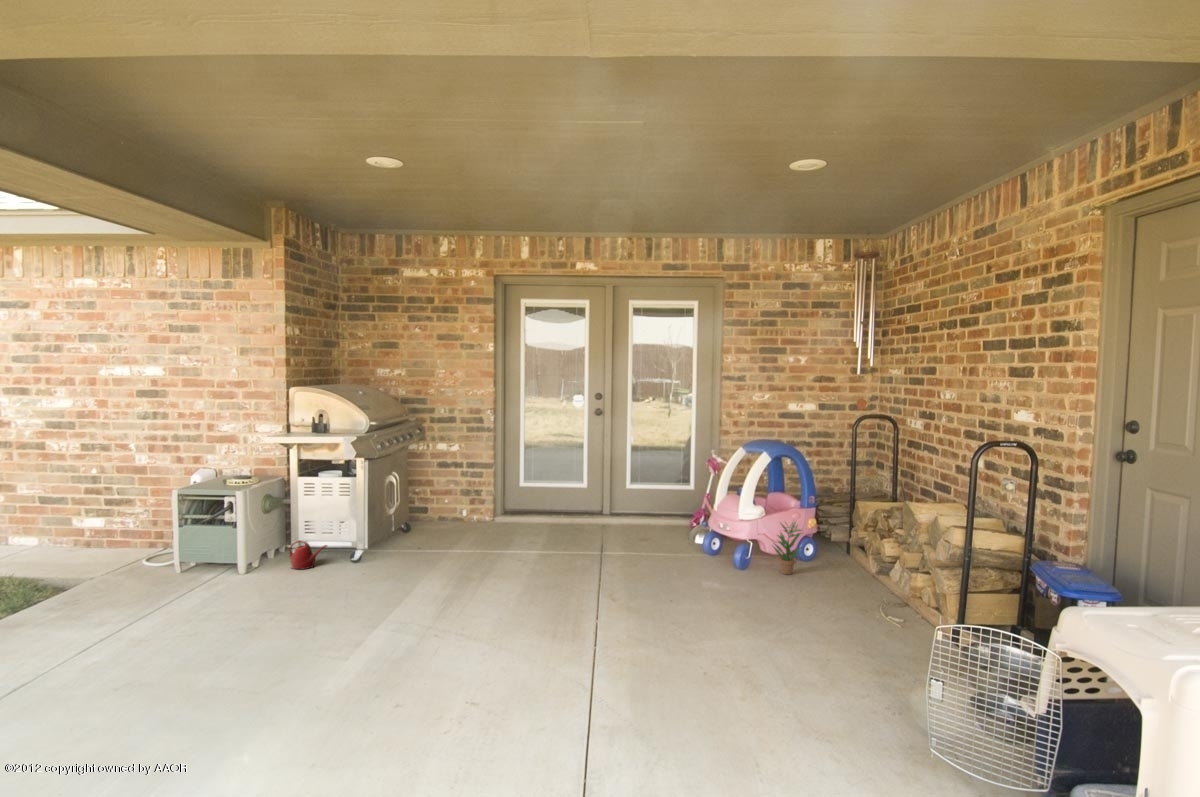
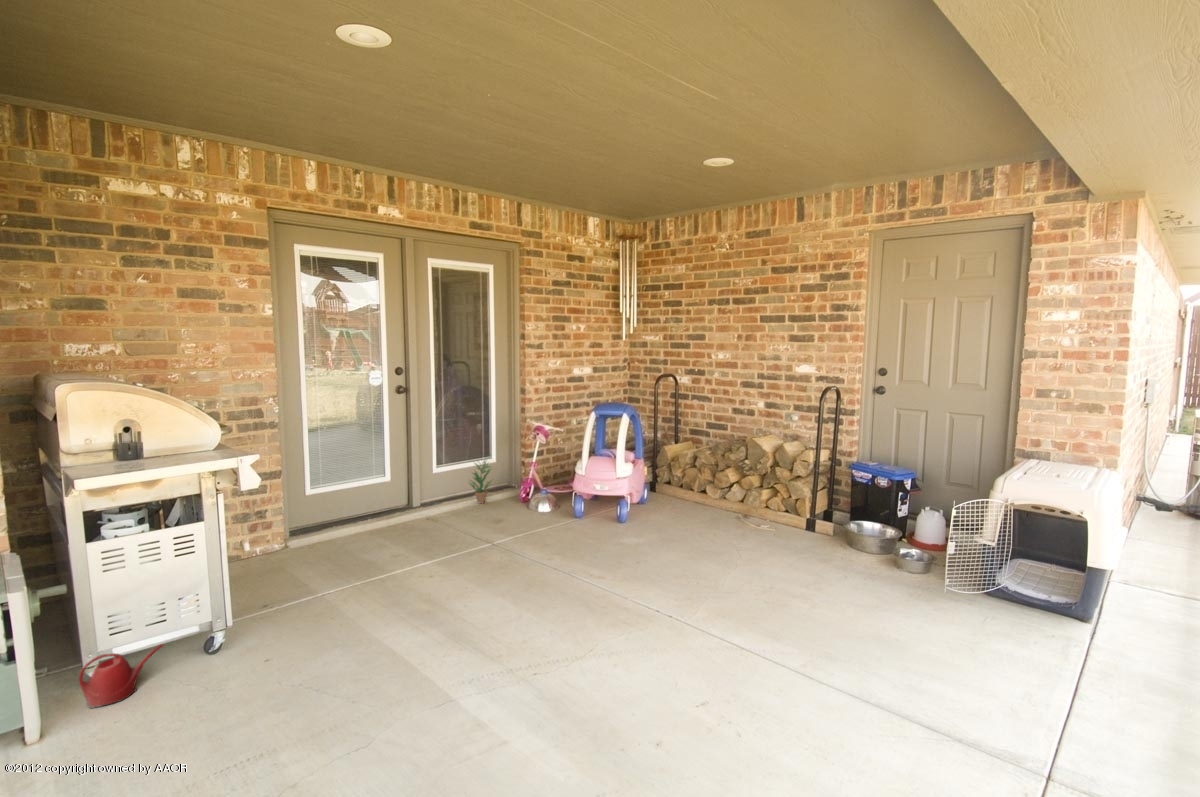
potted plant: present [774,522,803,574] -> present [469,461,491,504]

